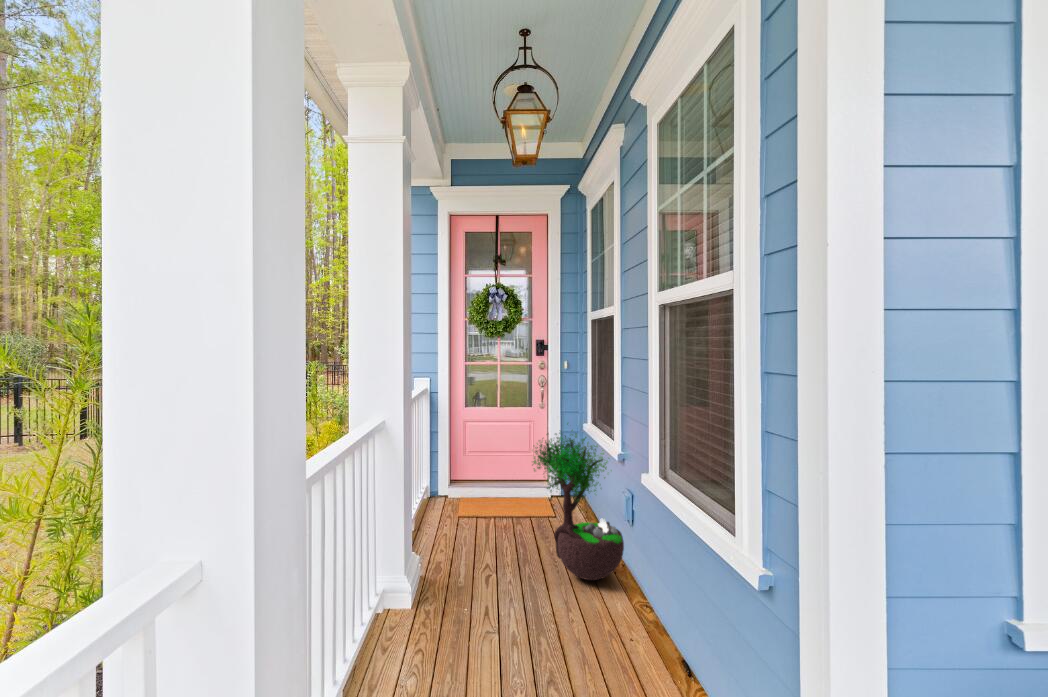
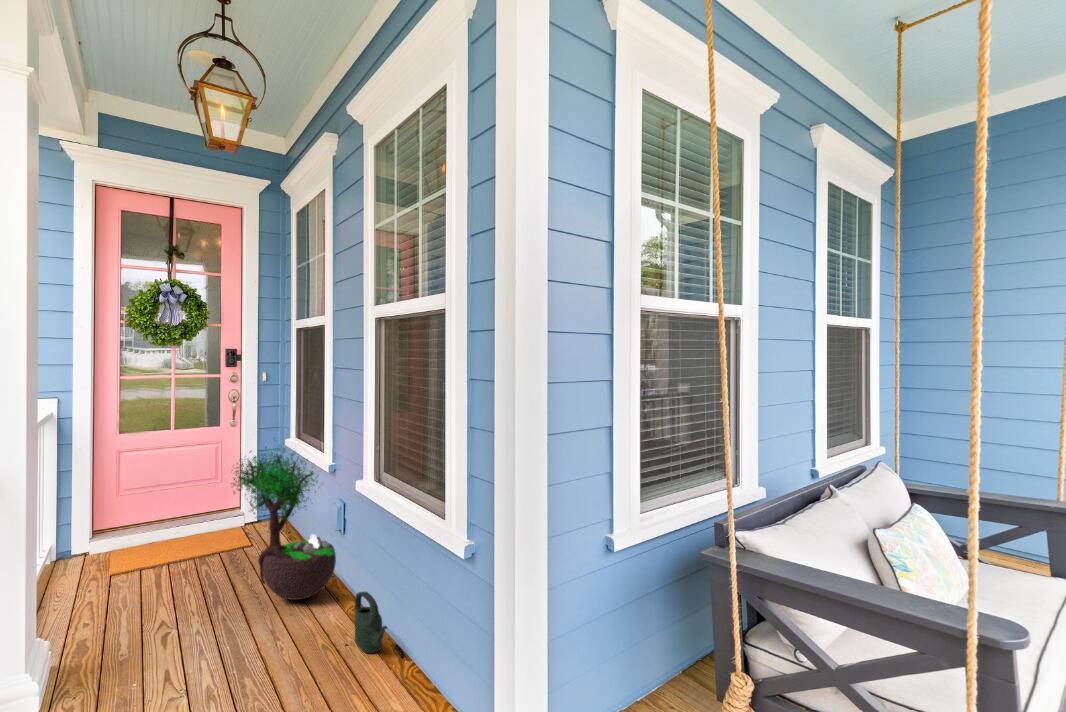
watering can: none [638,590,670,660] -> present [355,592,387,653]

